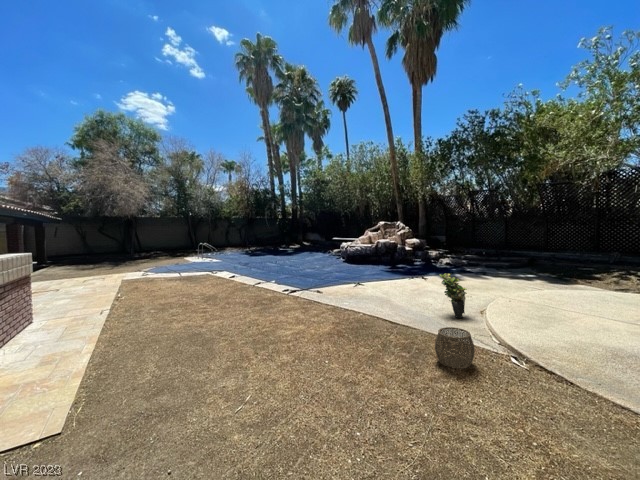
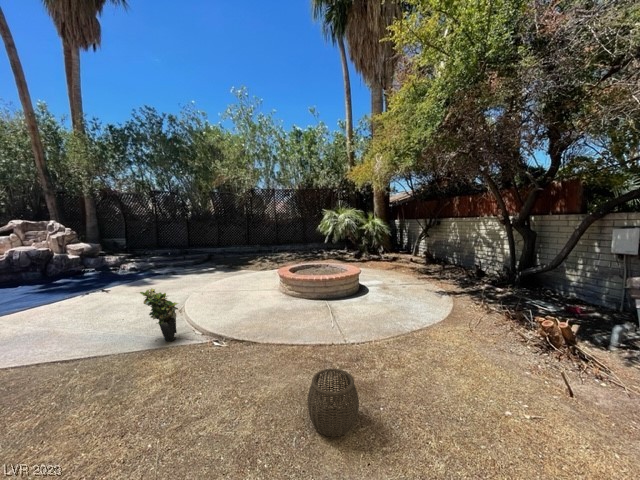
woven basket: present [435,327,475,369] -> present [307,369,359,437]

